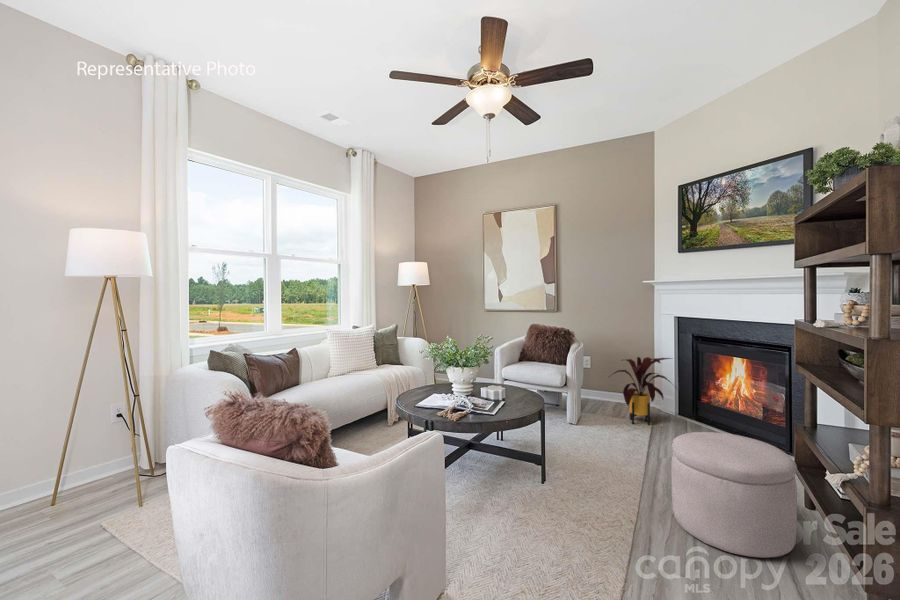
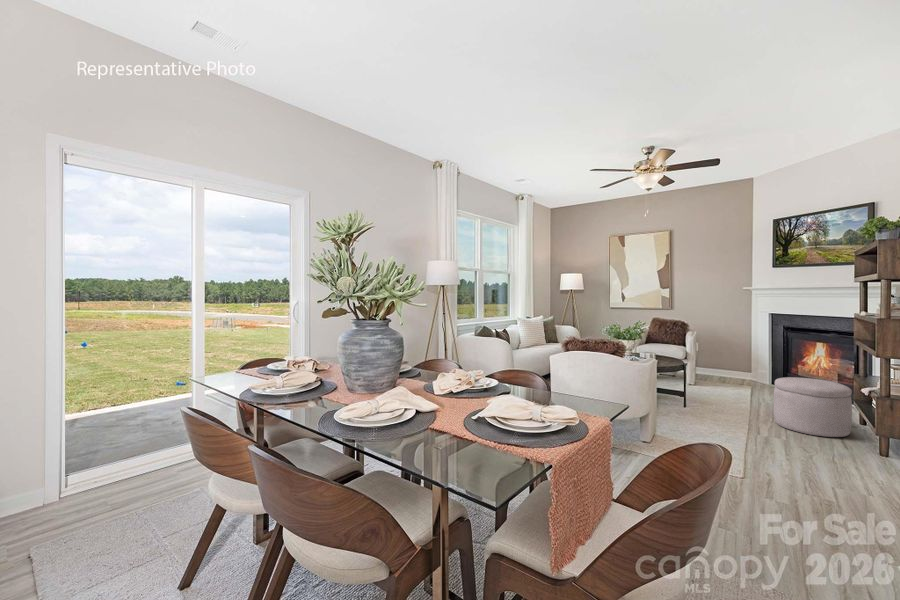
house plant: present [613,357,671,425] -> none [717,340,772,388]

